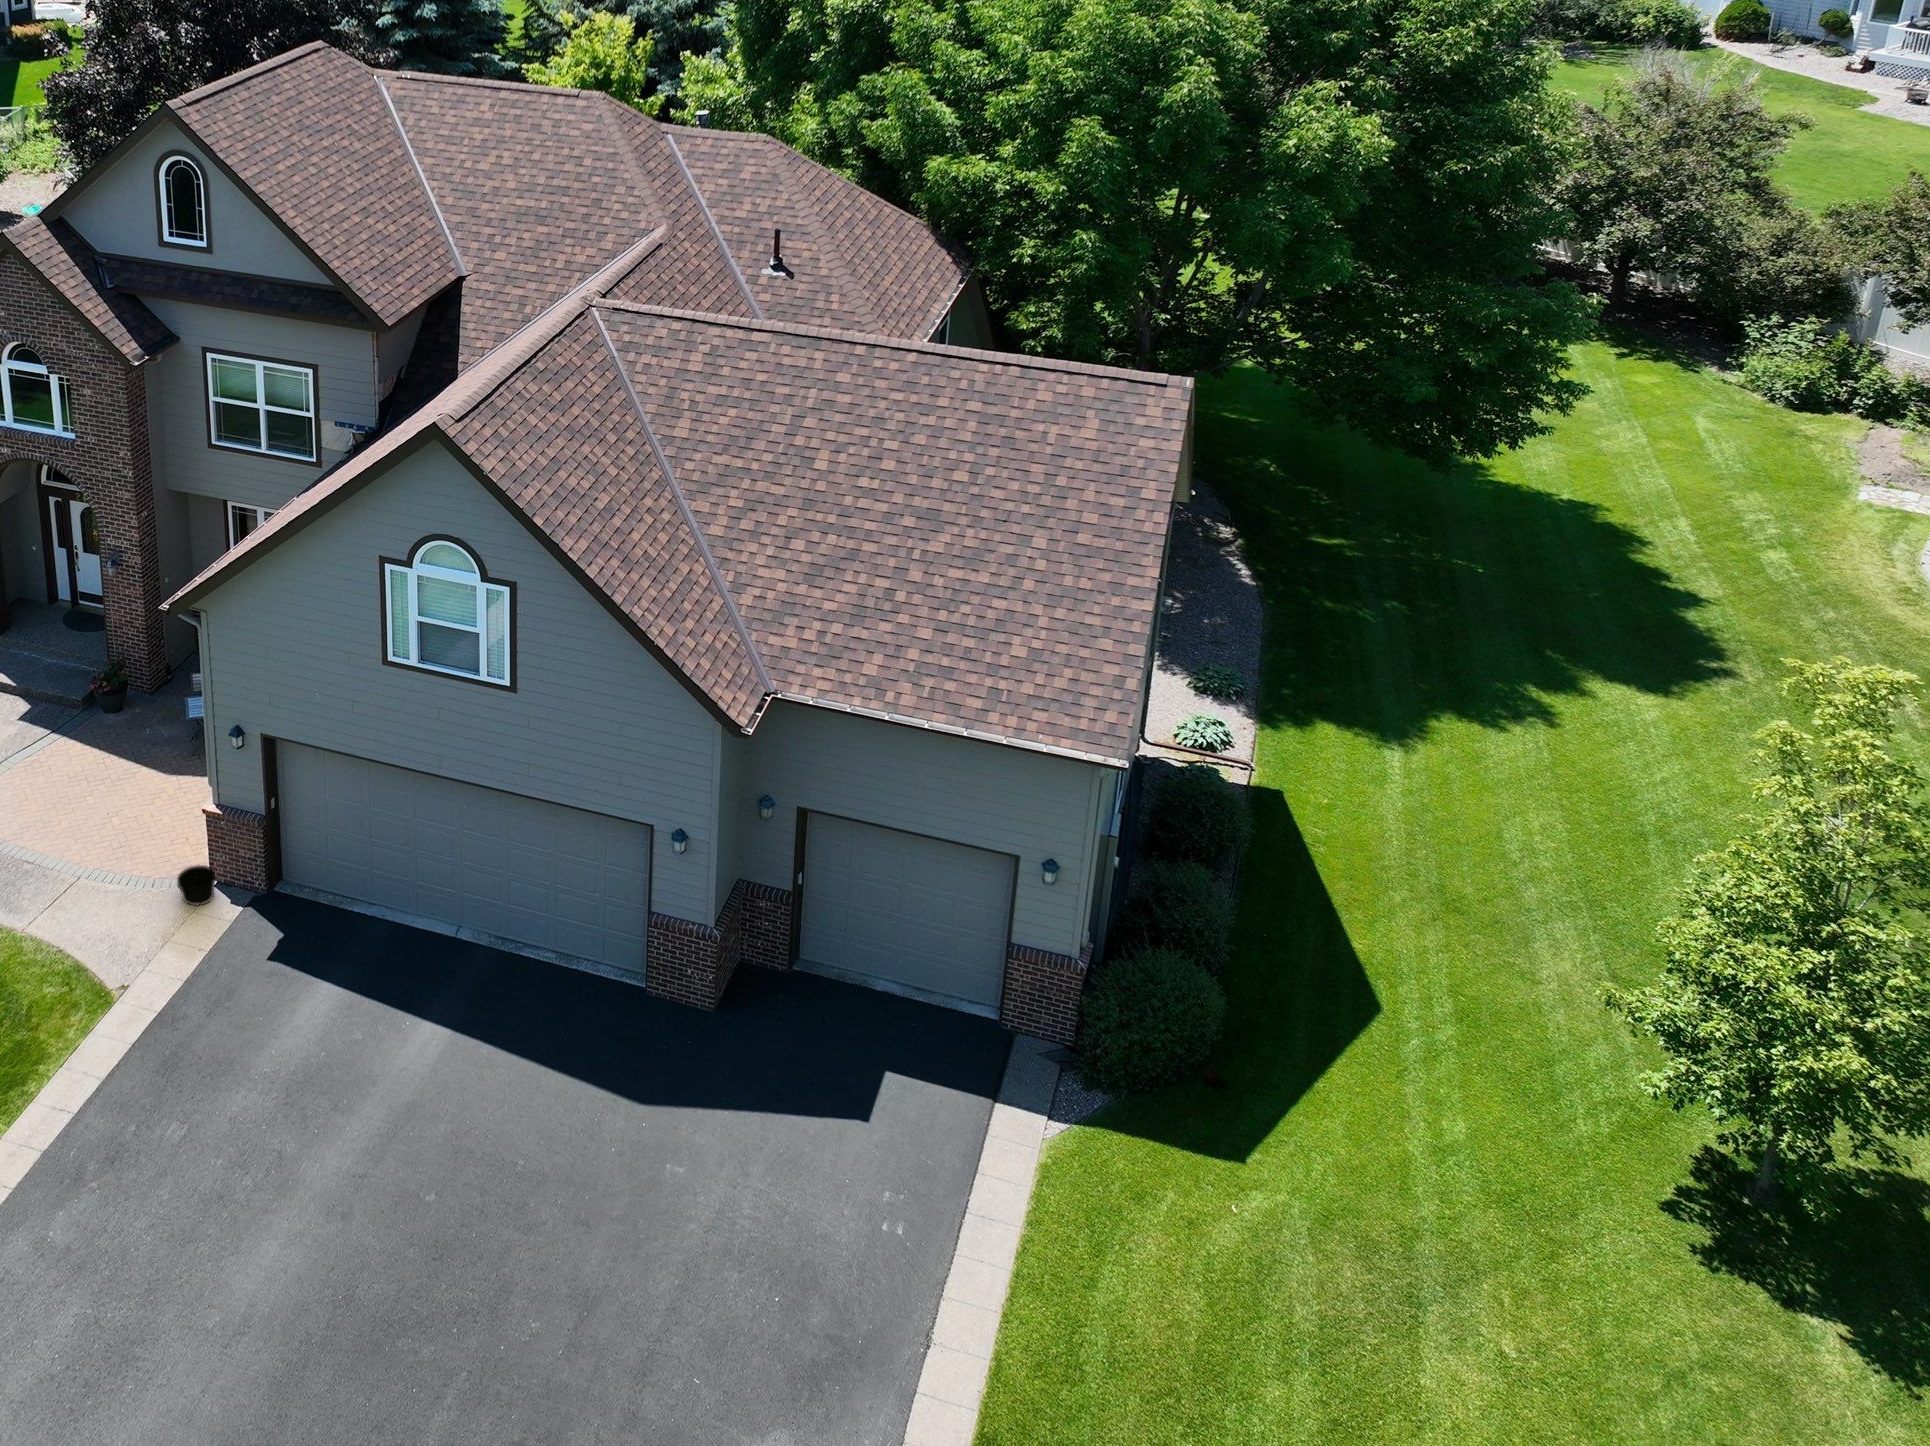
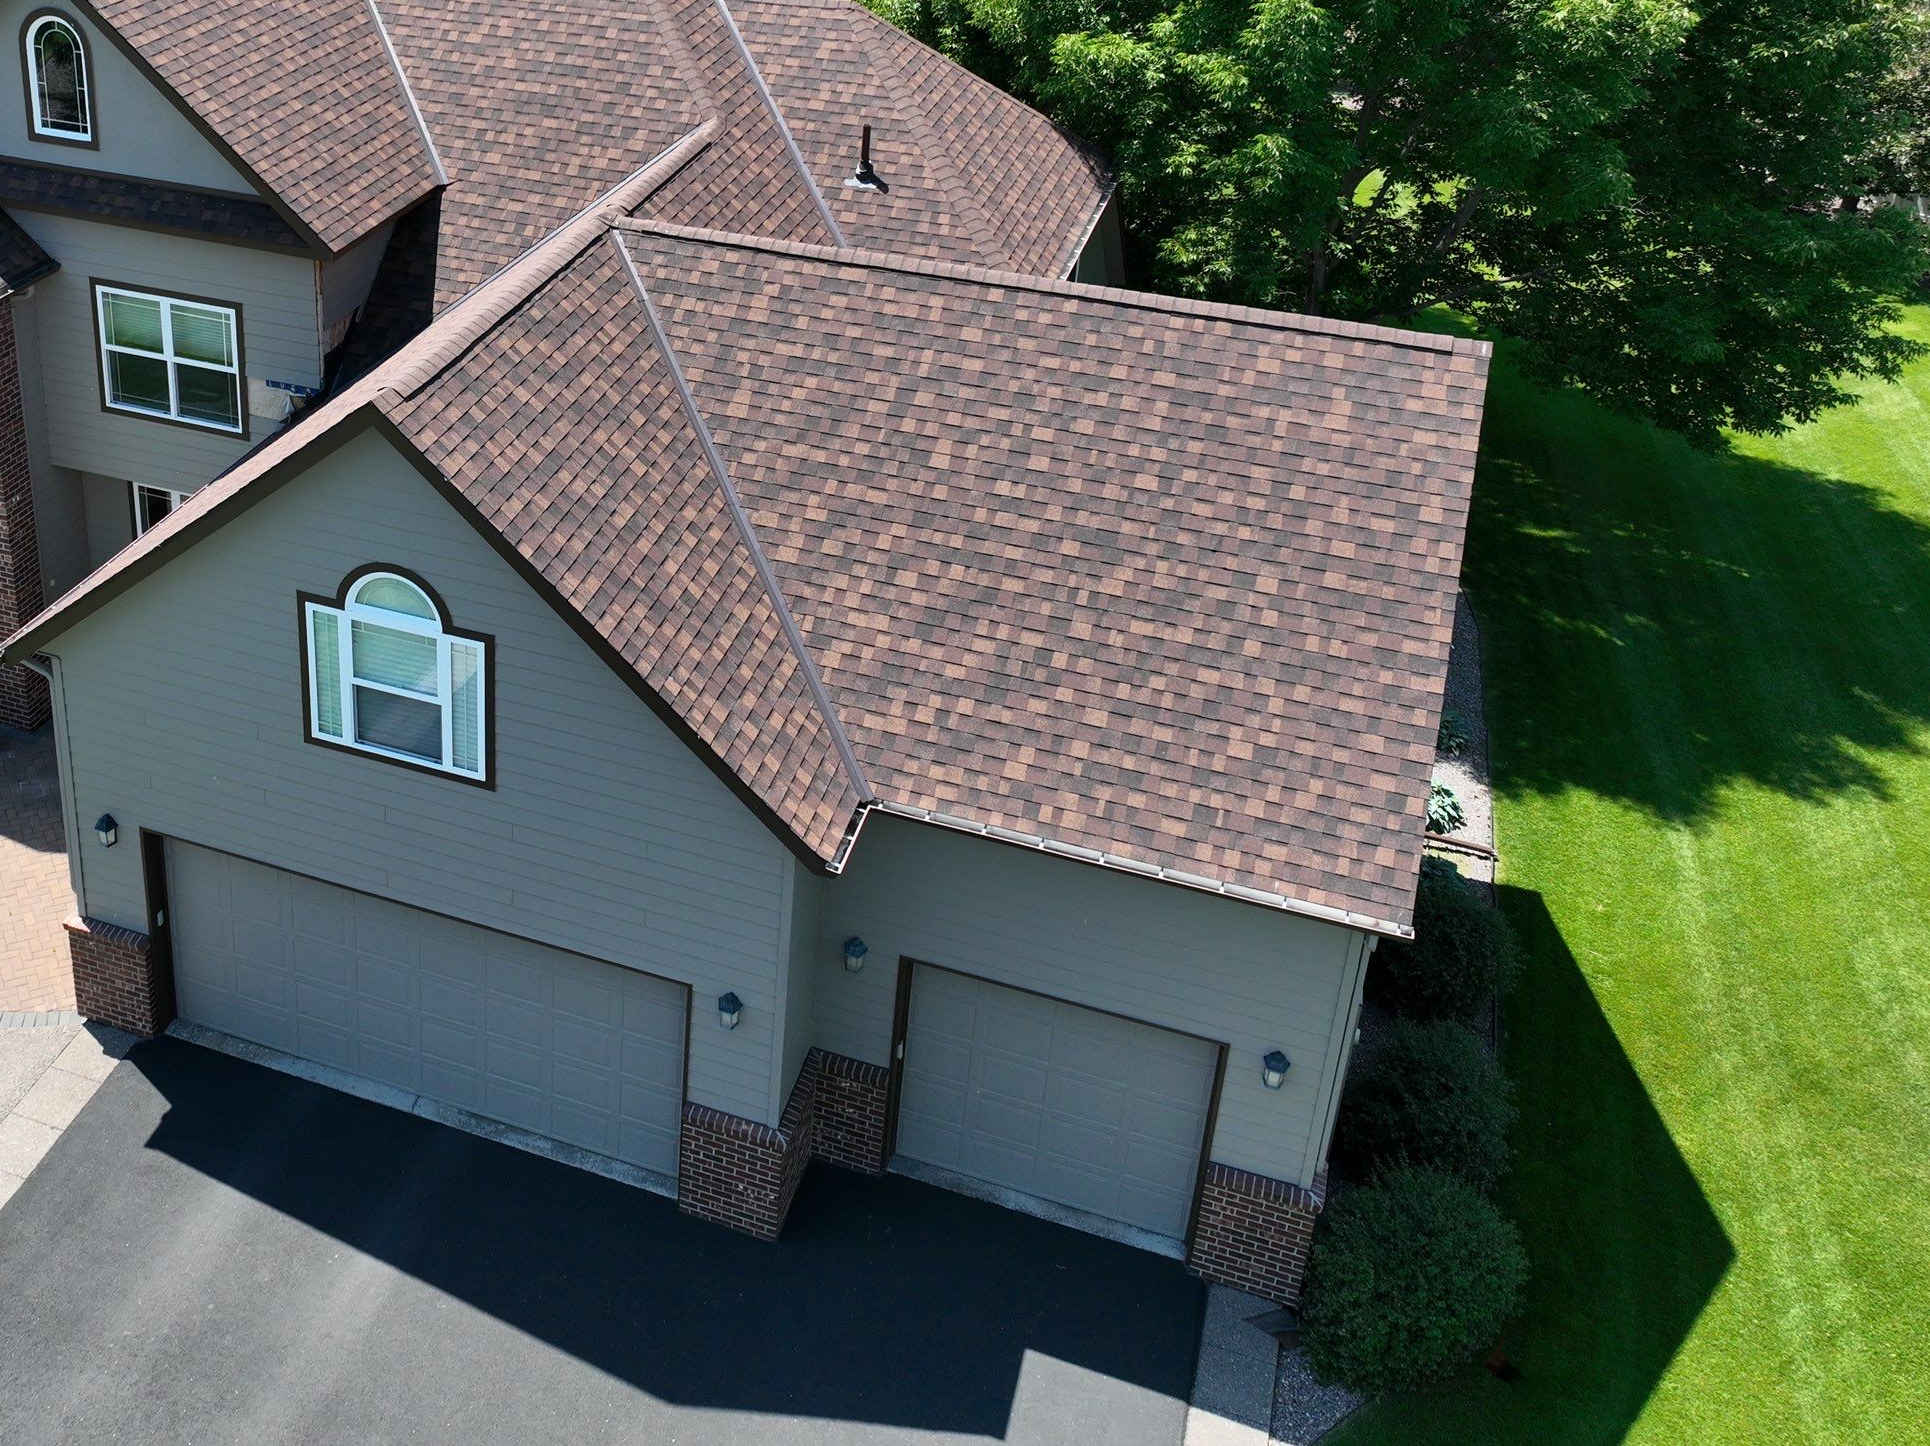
wooden bucket: present [177,865,217,905] -> none [32,995,89,1053]

